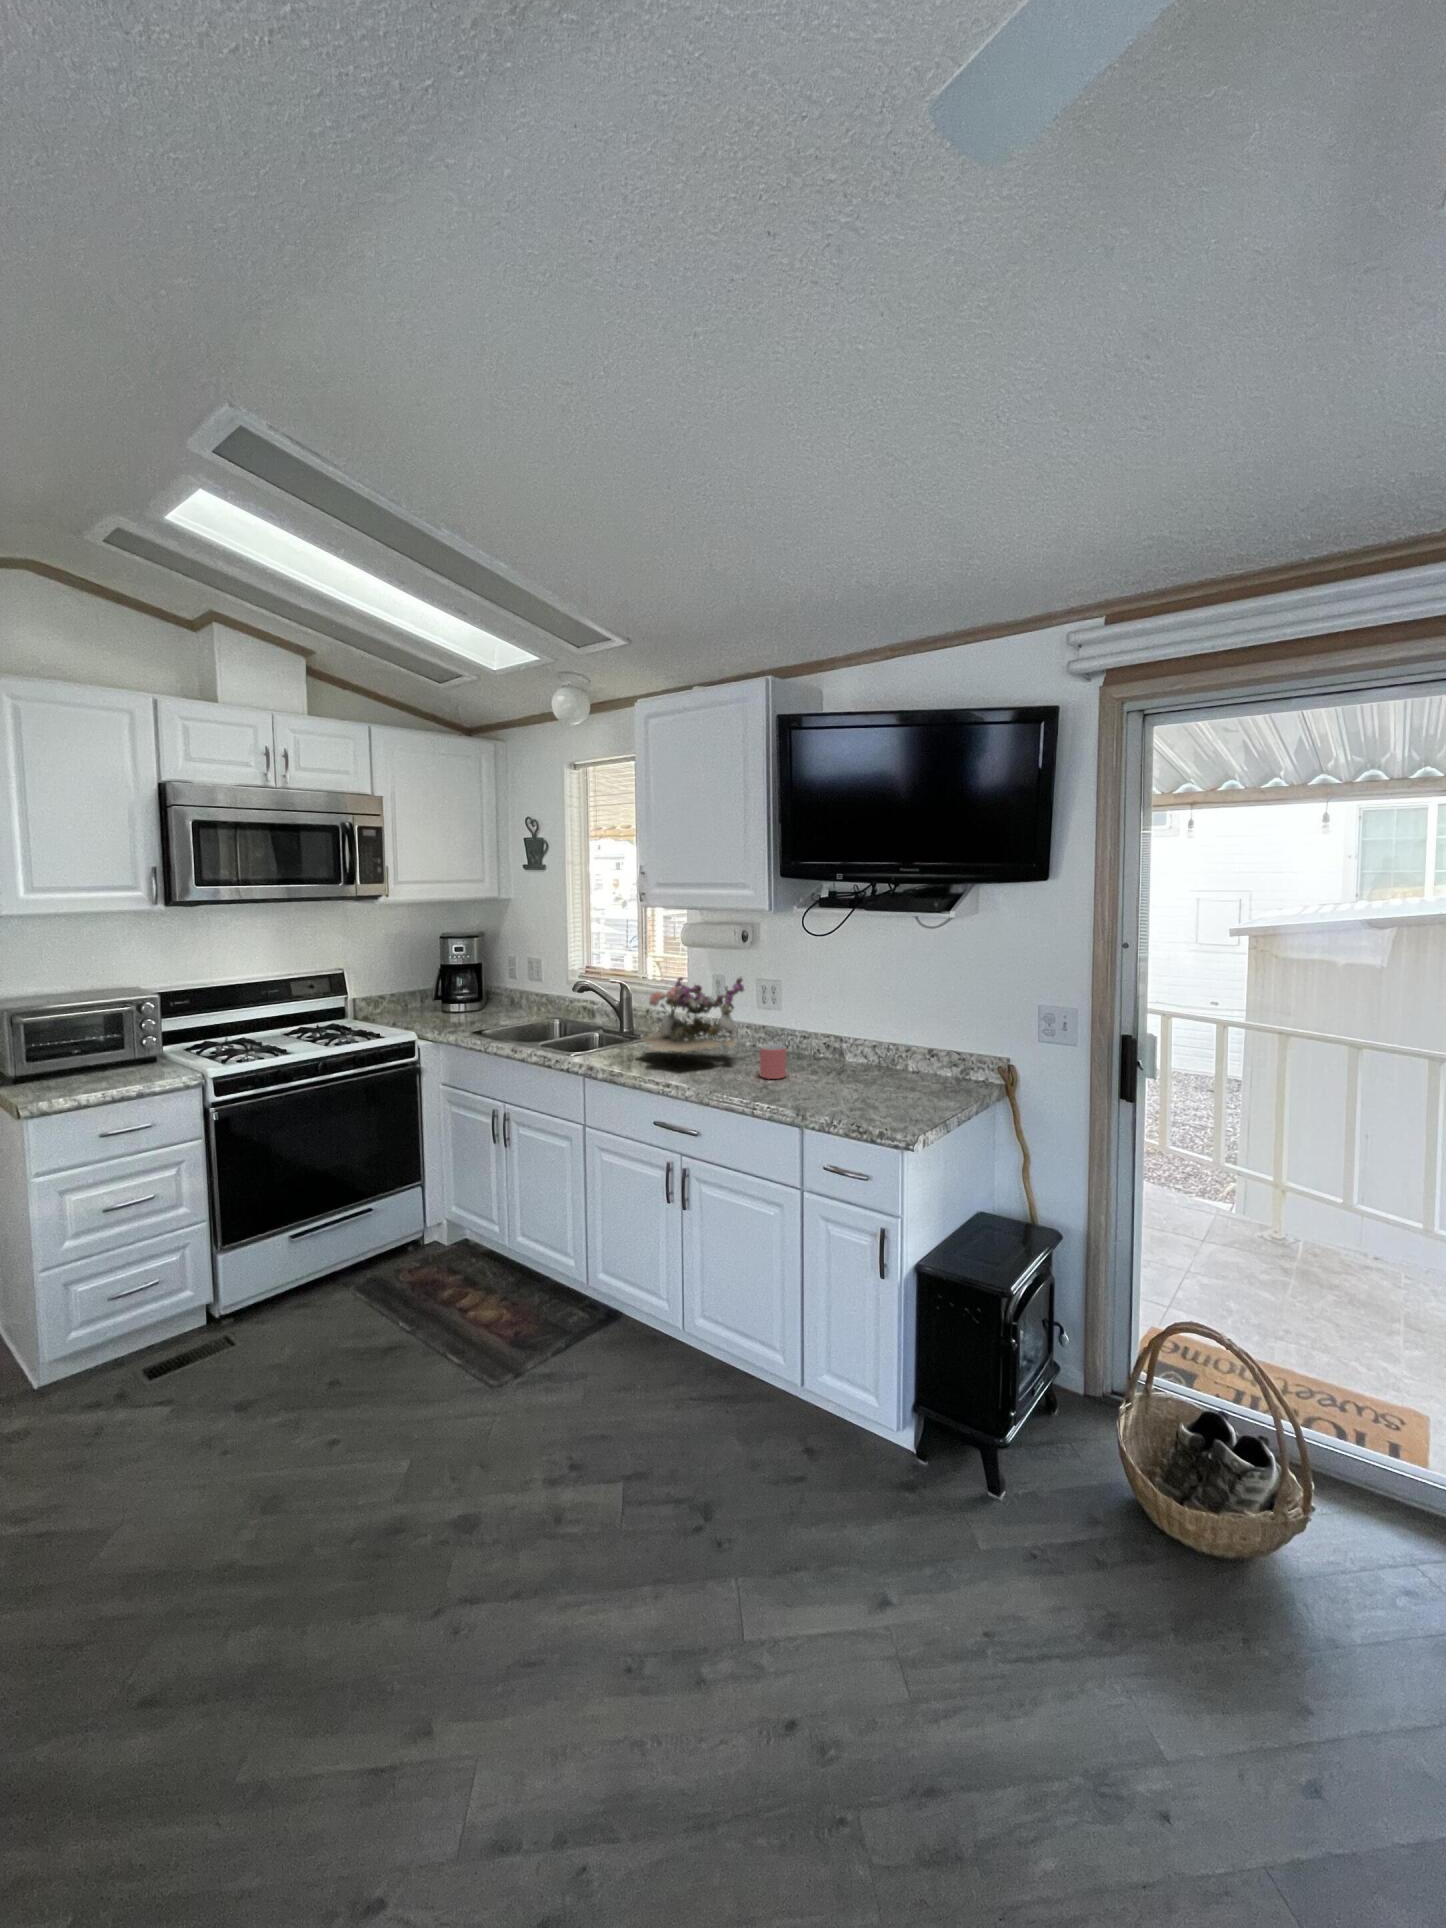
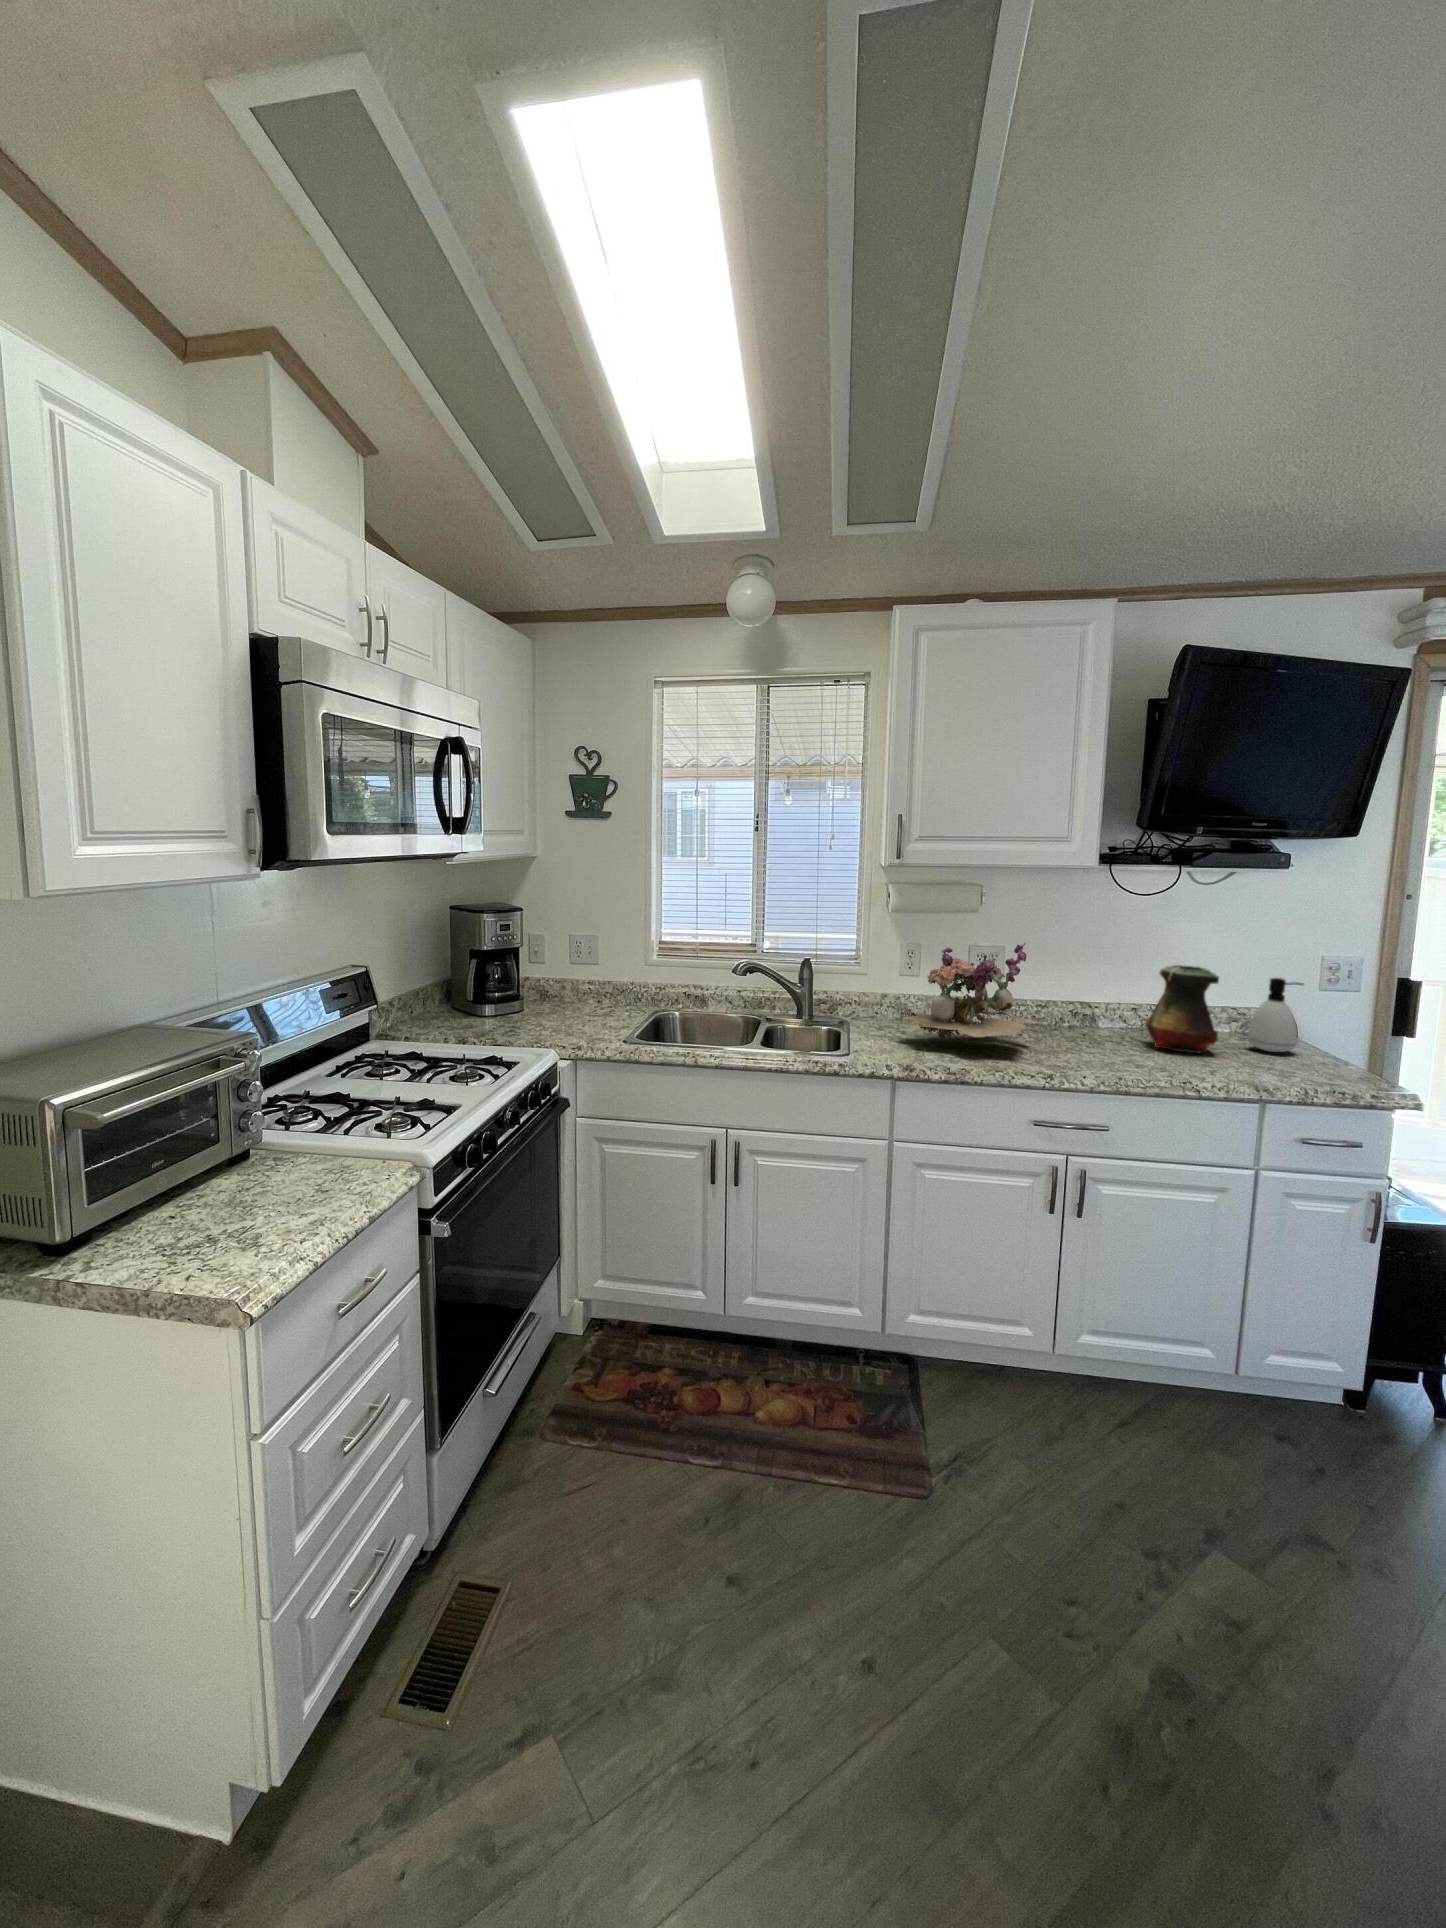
vase: none [820,1003,881,1088] -> present [1145,965,1219,1053]
soap dispenser: none [915,1021,956,1095] -> present [1248,978,1303,1052]
mug: present [760,1044,786,1079] -> none [1085,1016,1120,1055]

